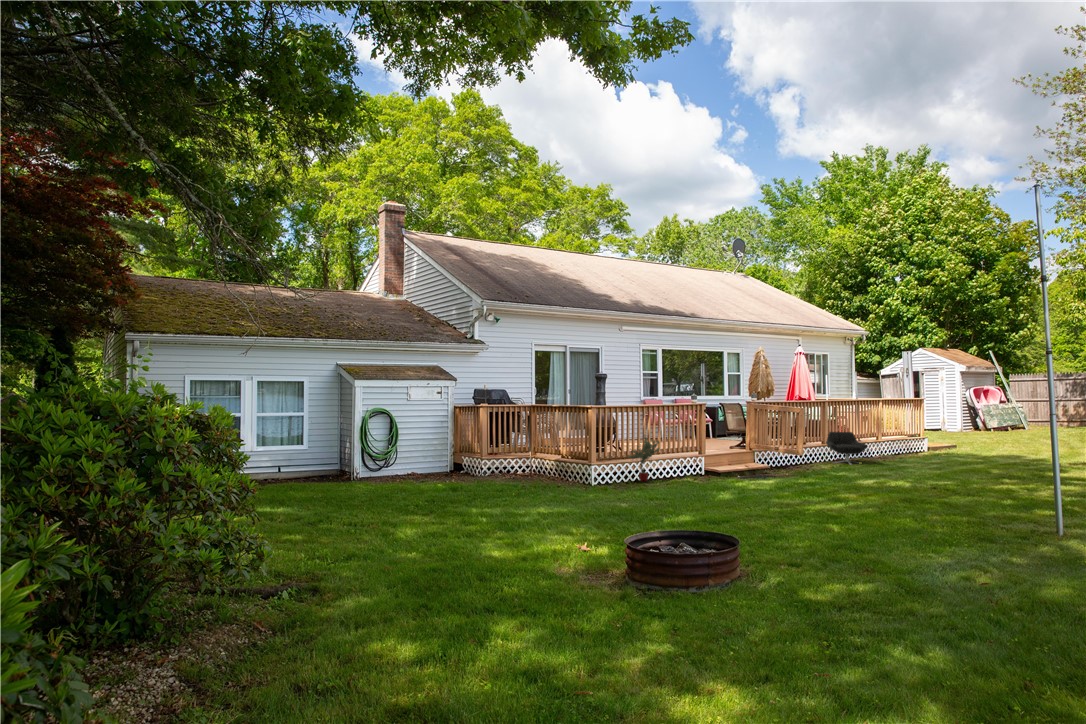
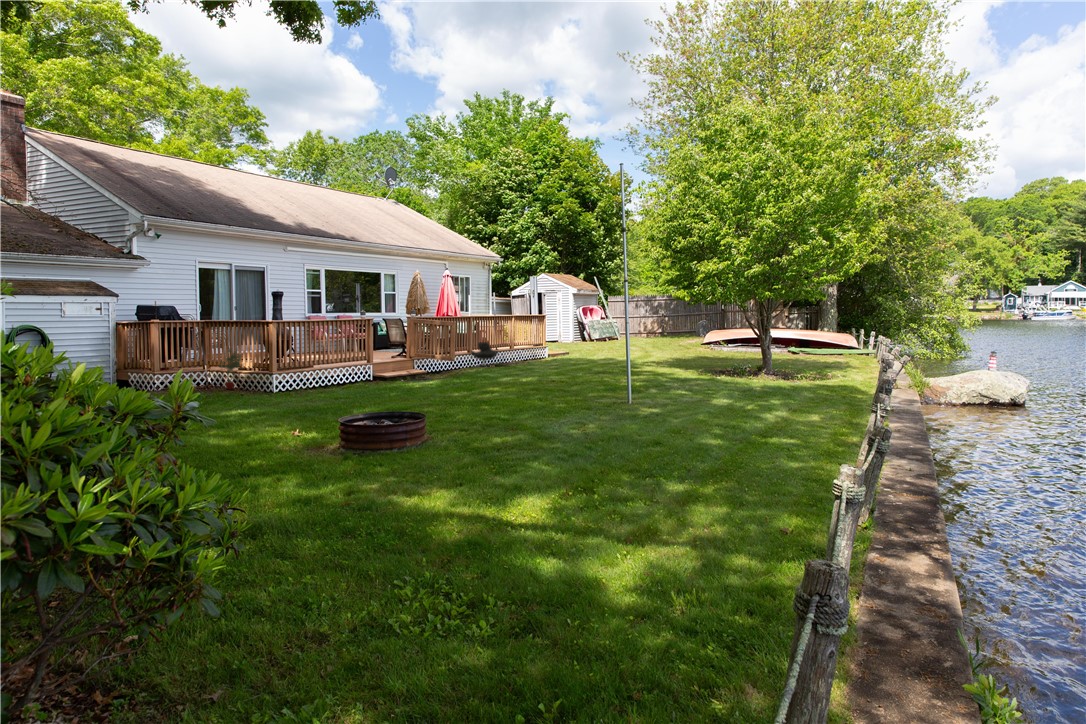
potted tree: present [629,435,659,482] -> present [219,349,242,390]

